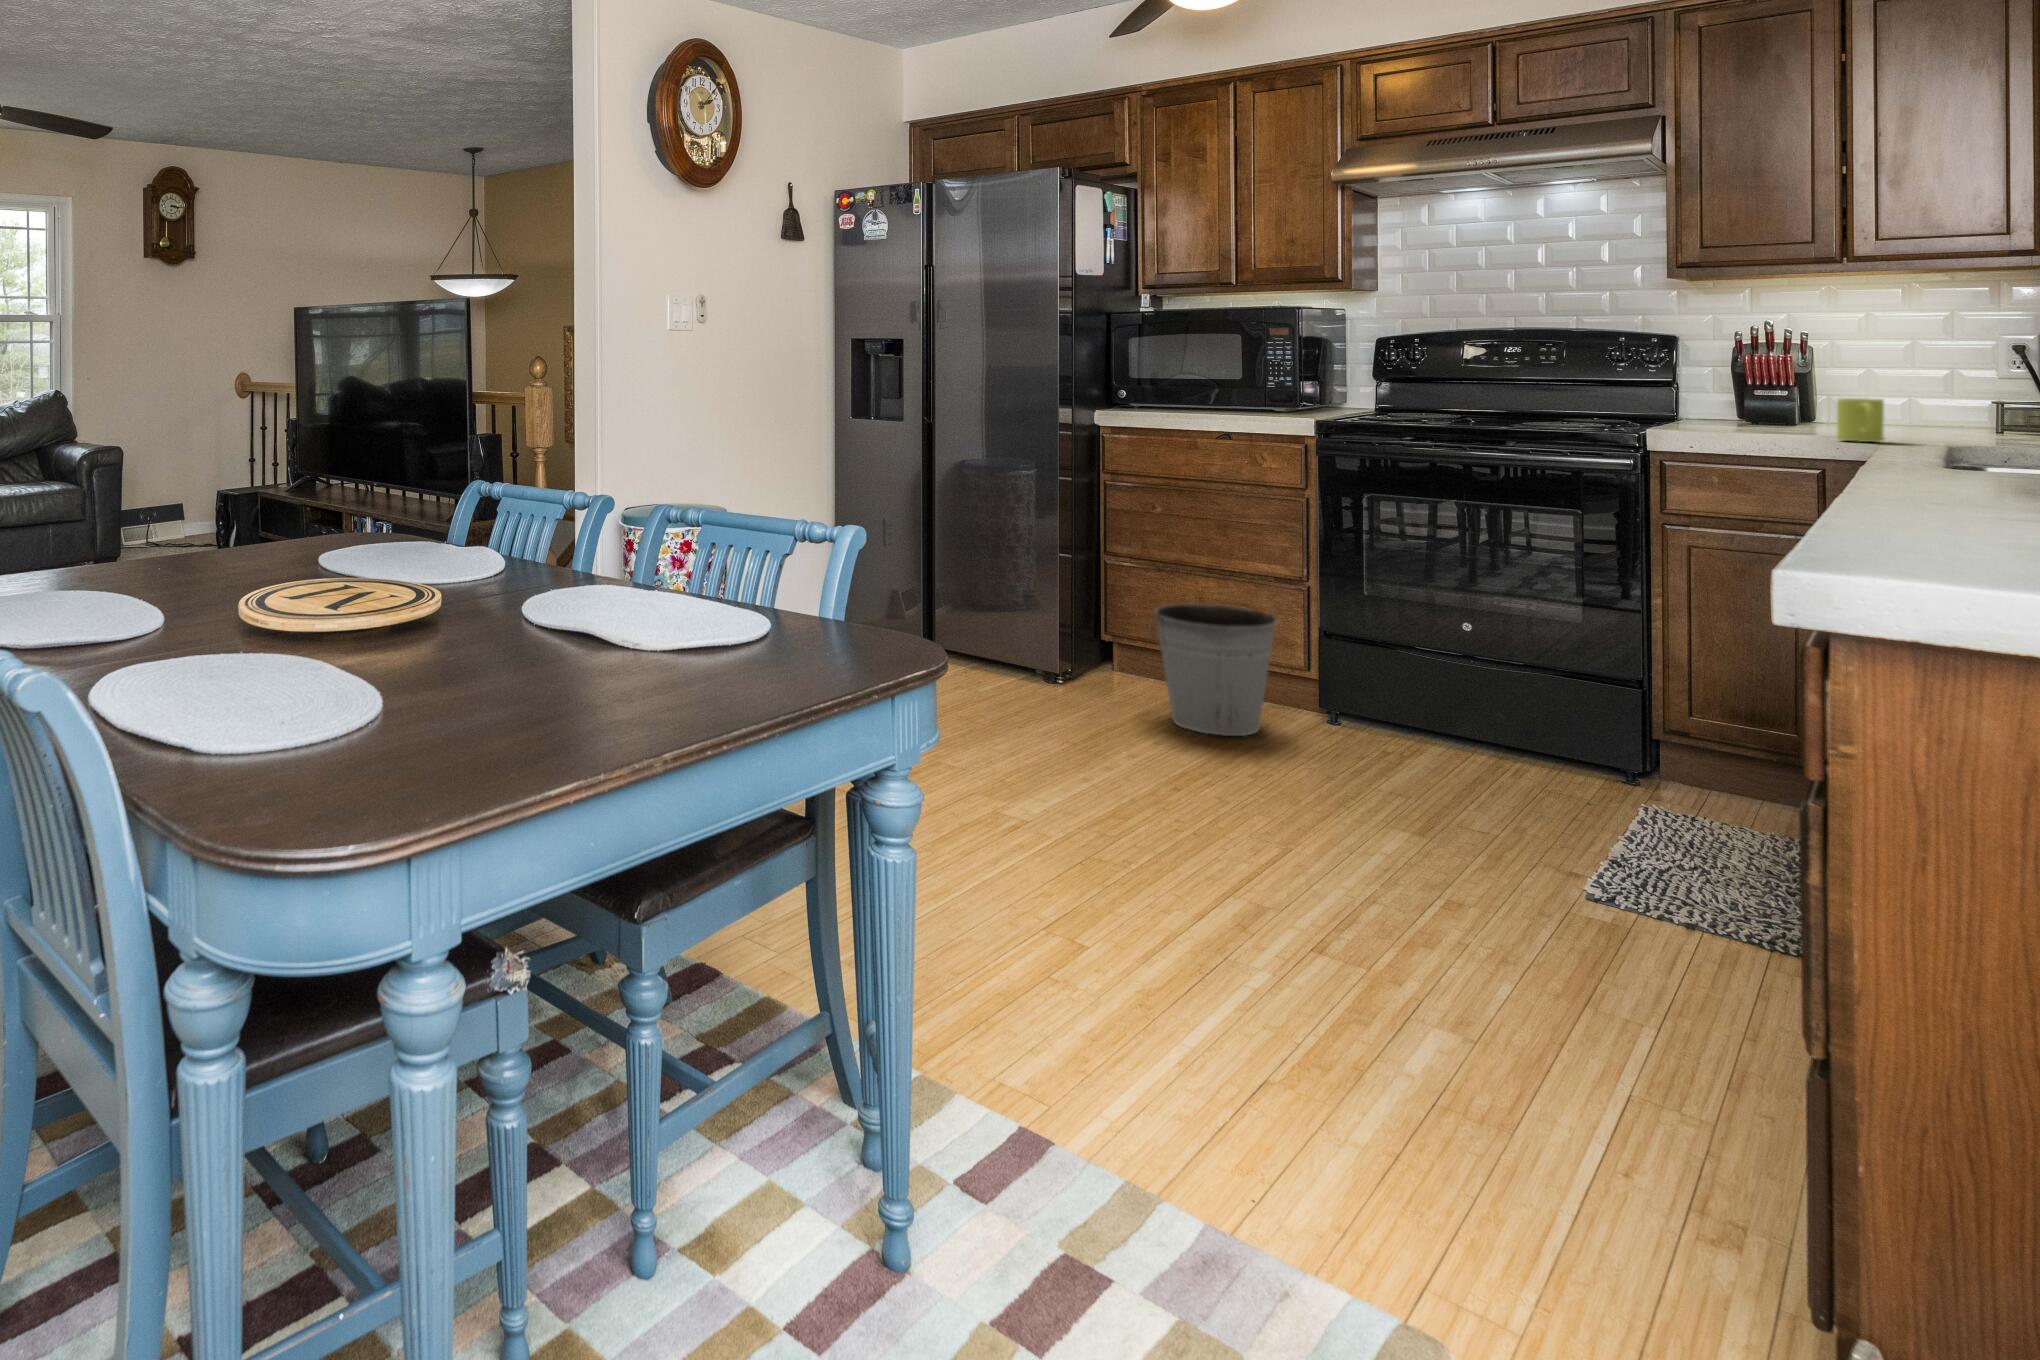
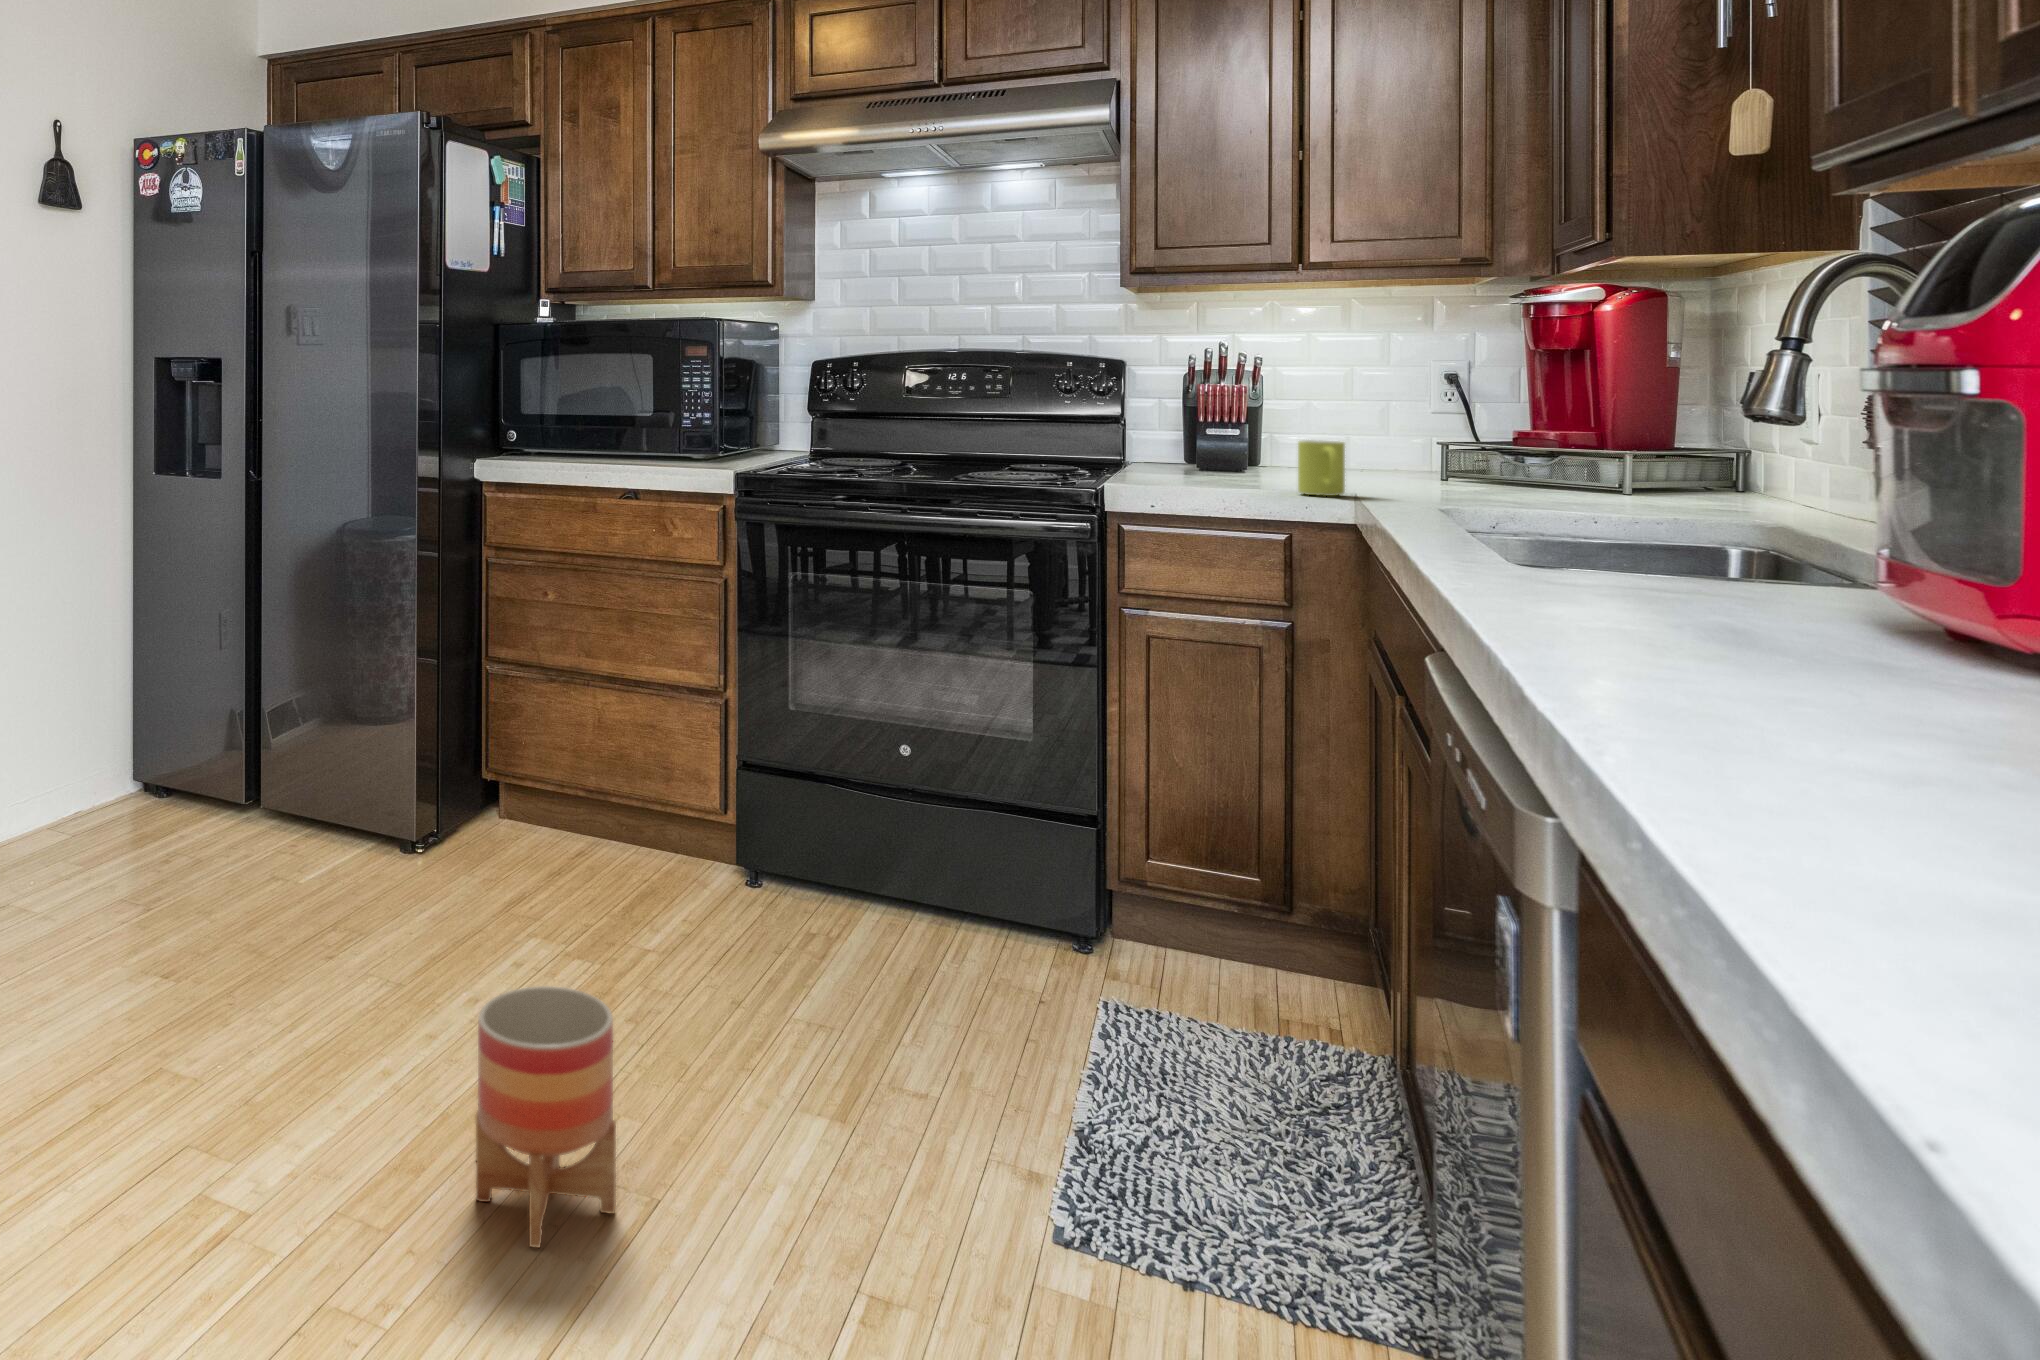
bucket: present [1149,604,1277,736] -> none [522,730,683,927]
planter: none [1168,729,1264,871] -> present [476,986,616,1248]

